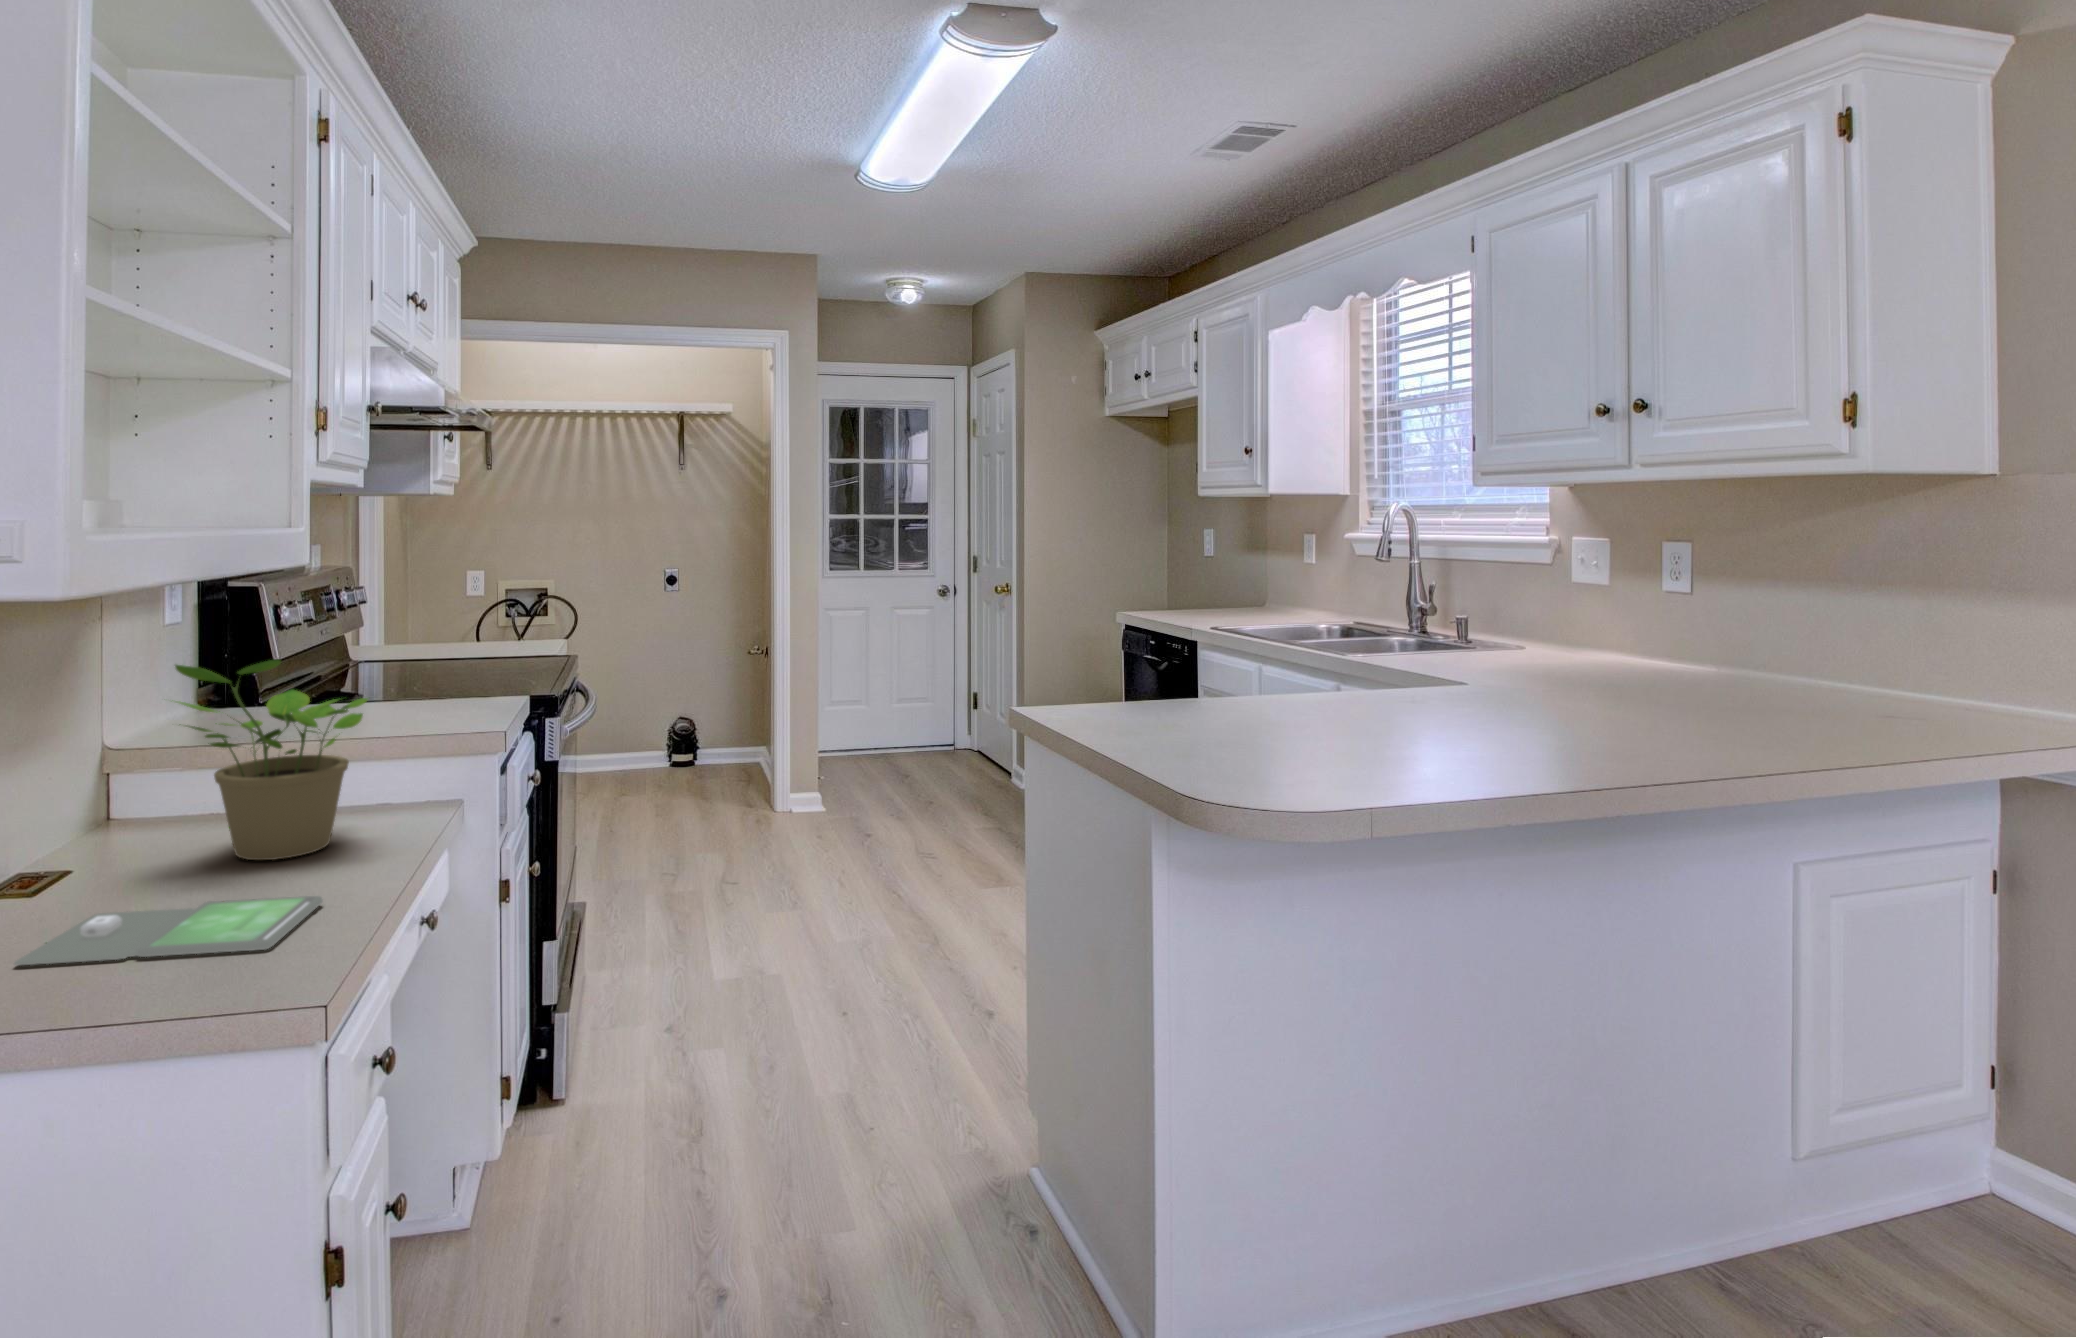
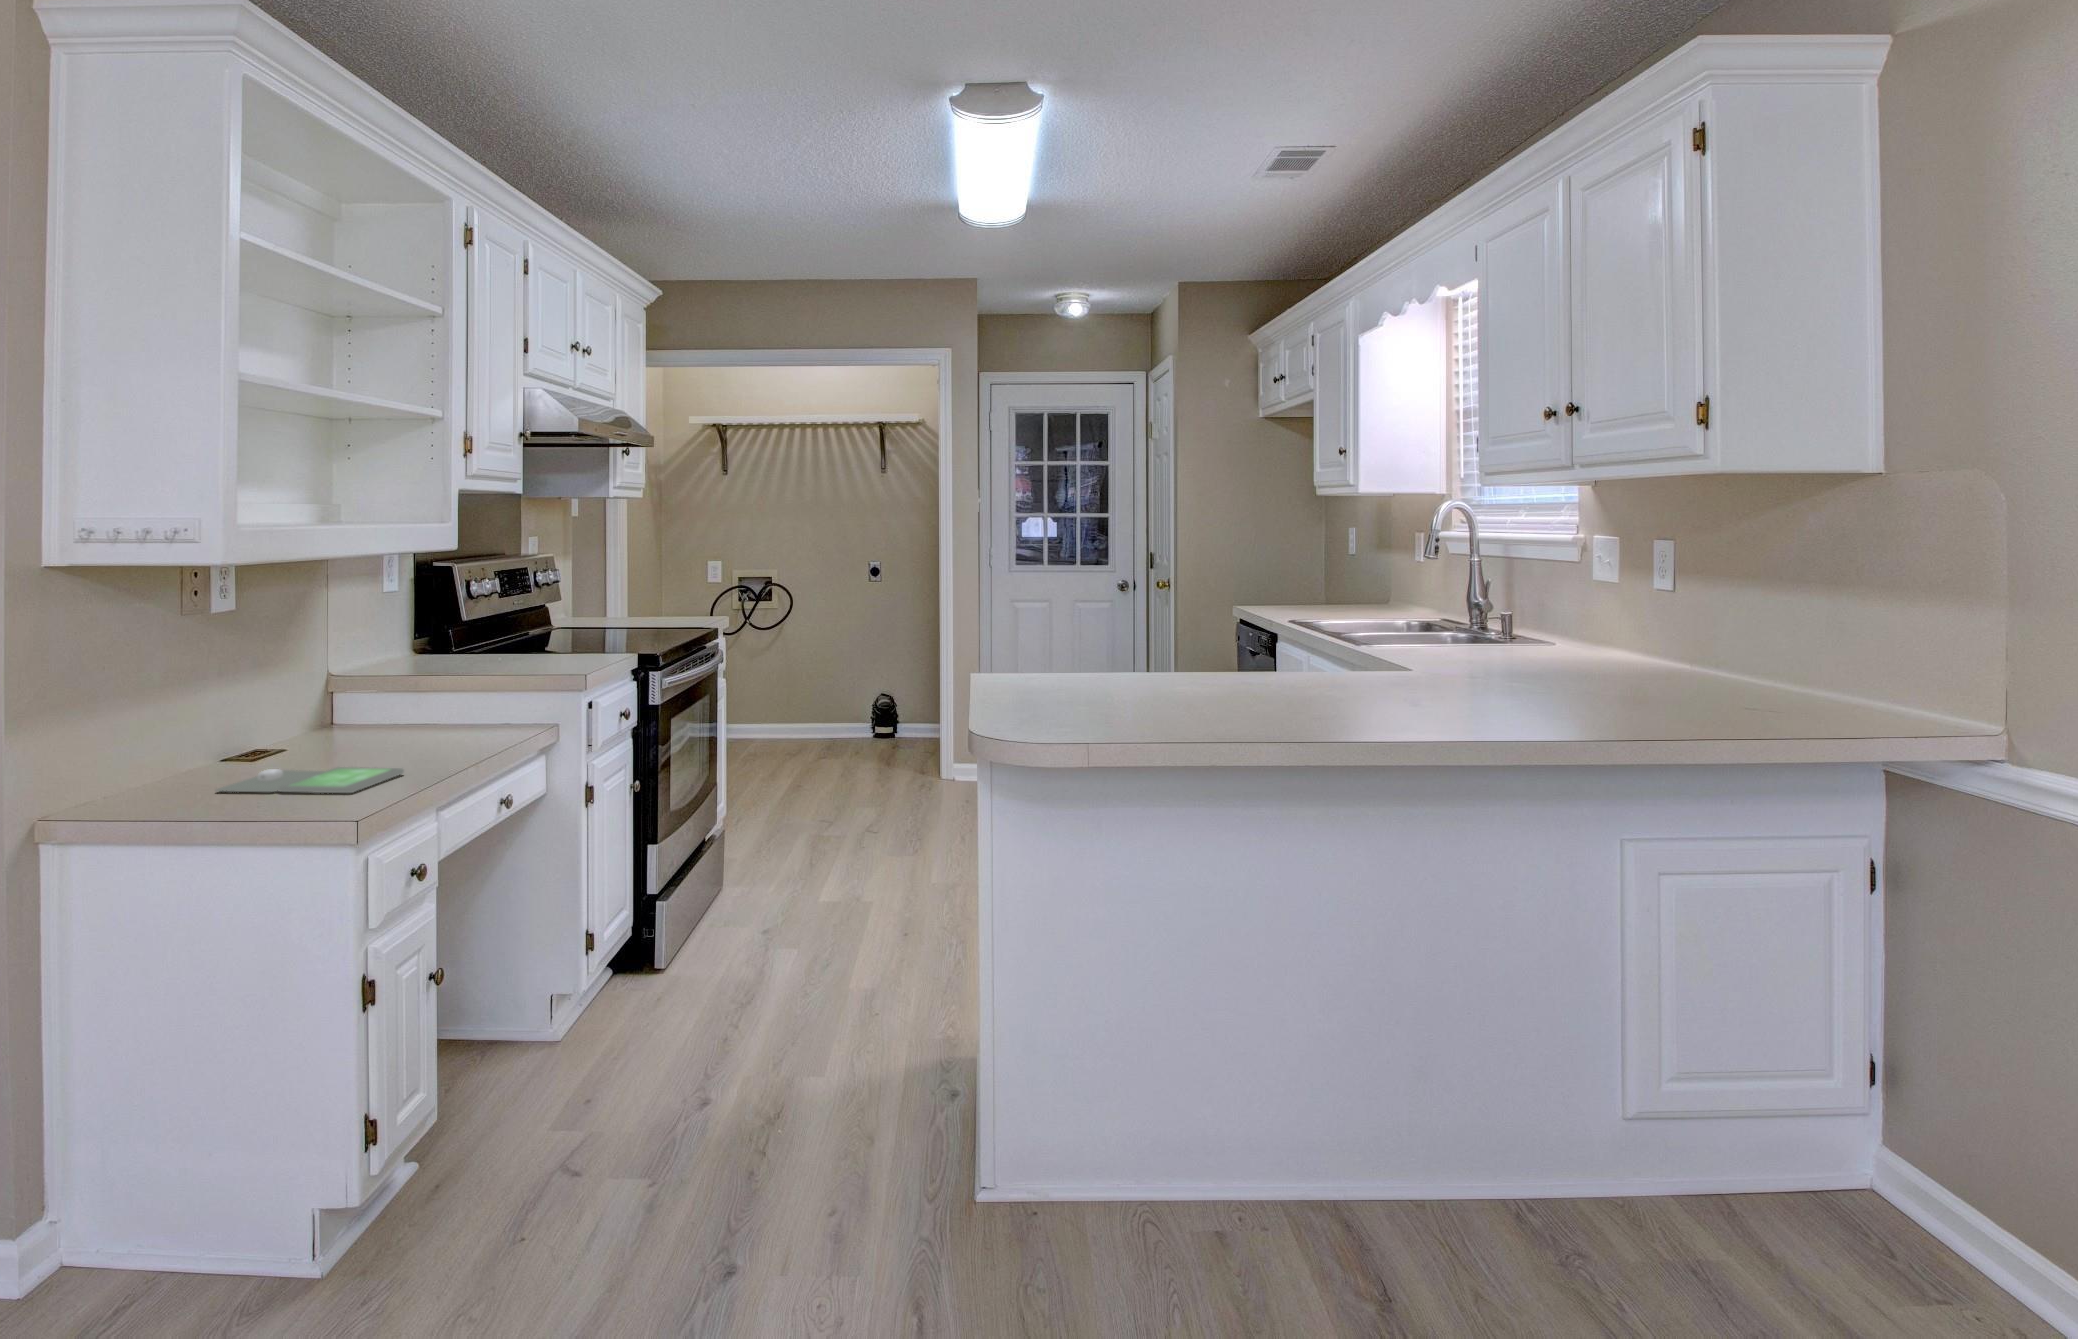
potted plant: present [175,659,368,860] -> none [334,612,466,750]

